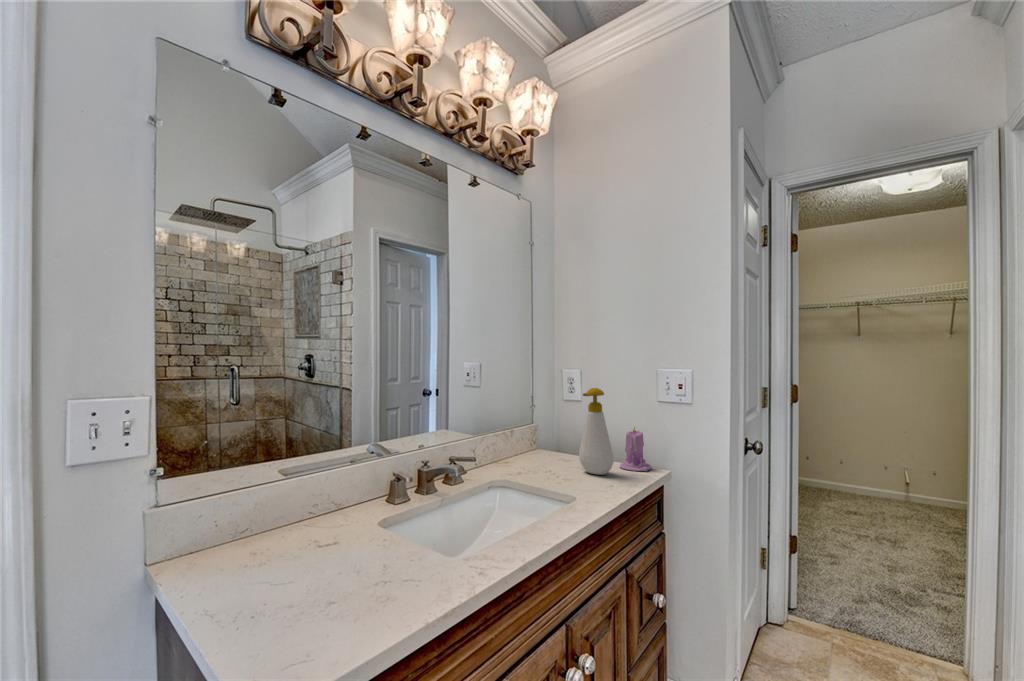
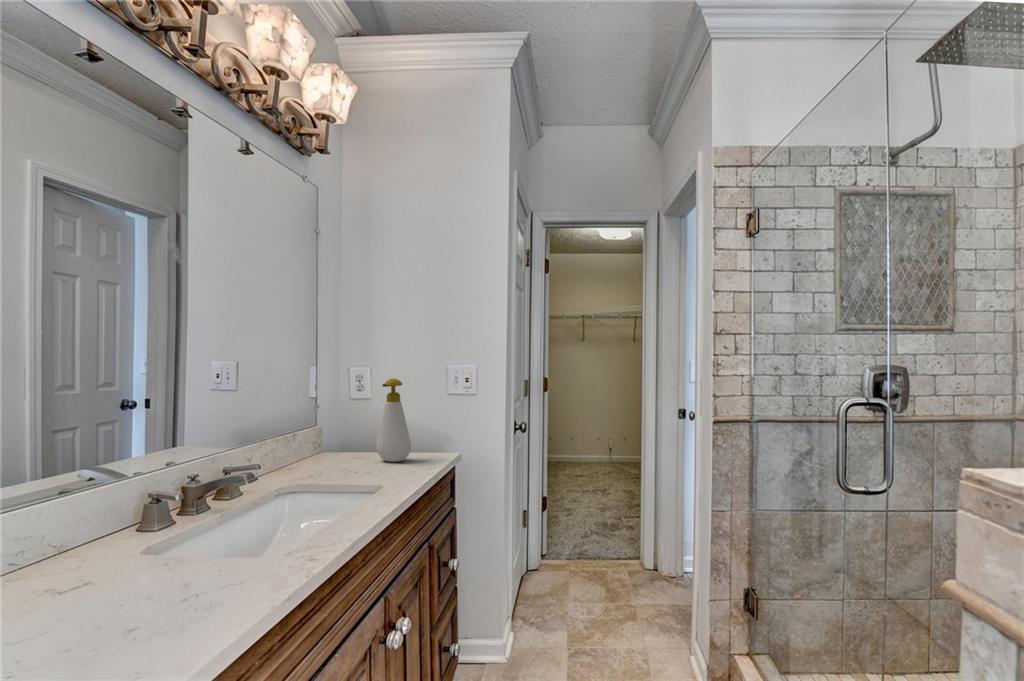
candle: present [620,427,651,471] -> none [414,414,443,455]

